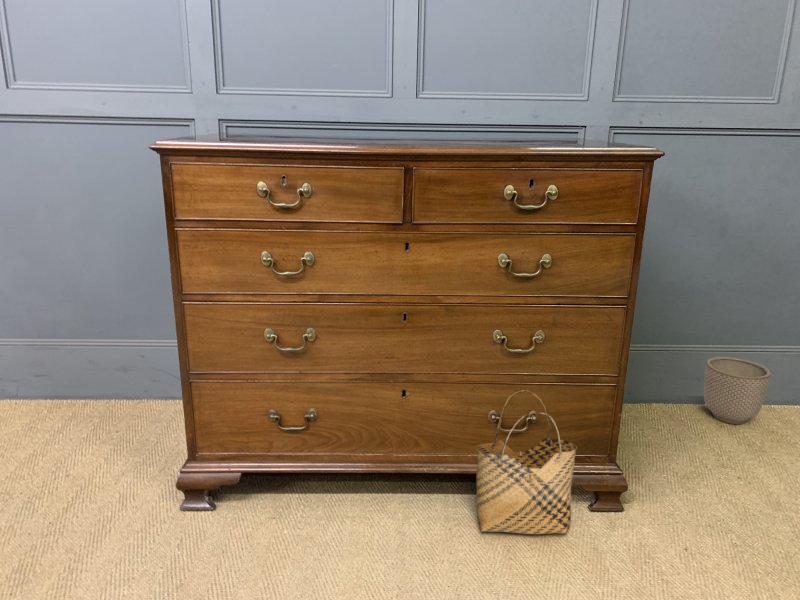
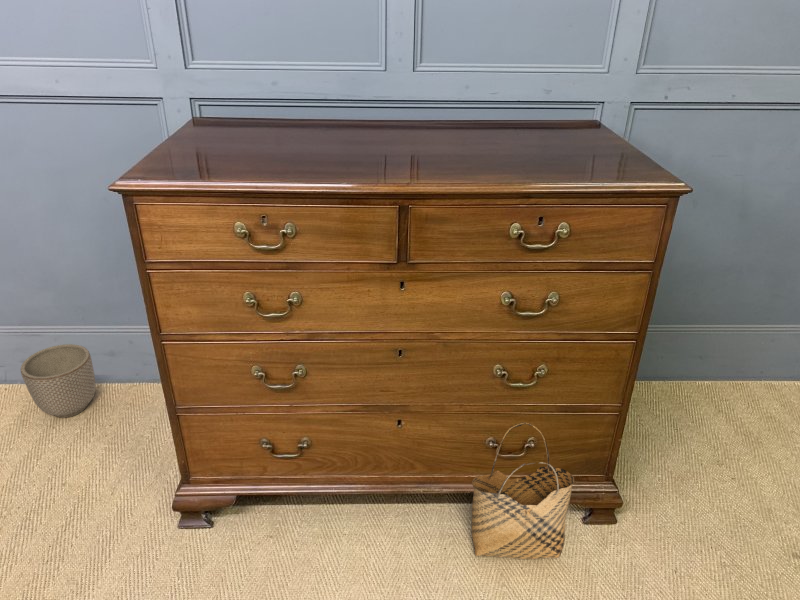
planter: present [703,357,771,424] -> present [21,344,95,418]

